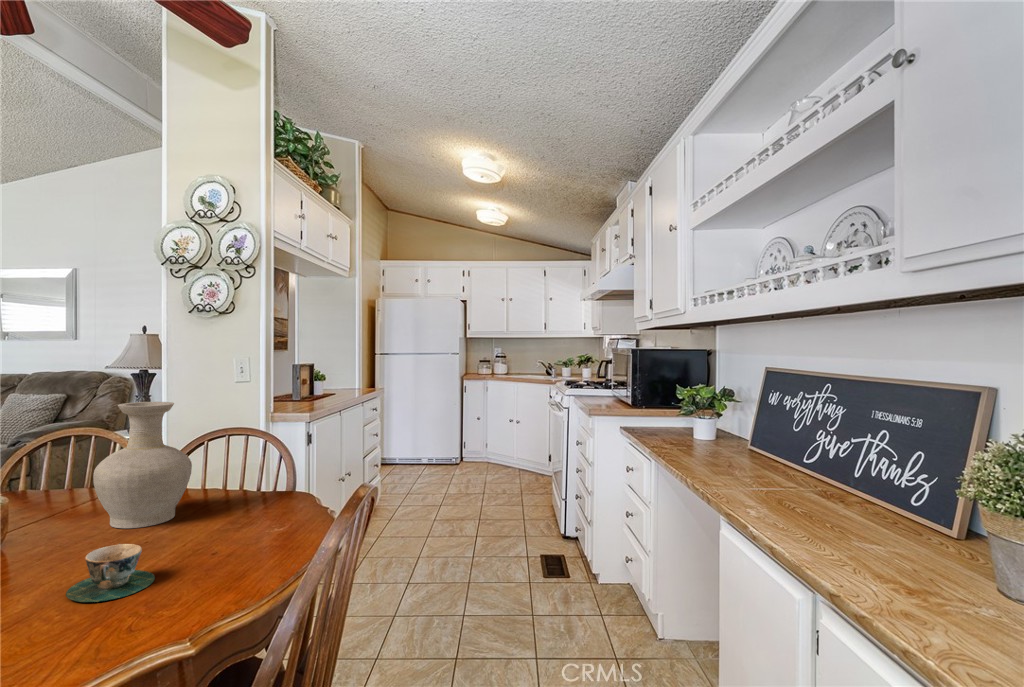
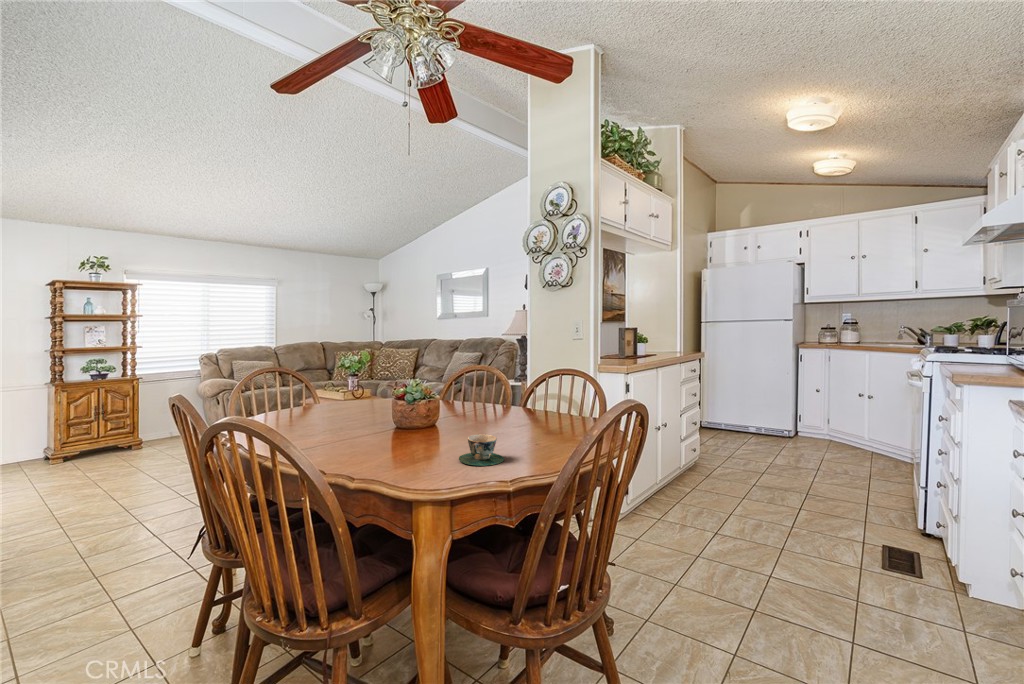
vase: present [93,402,192,528] -> none [479,348,534,432]

